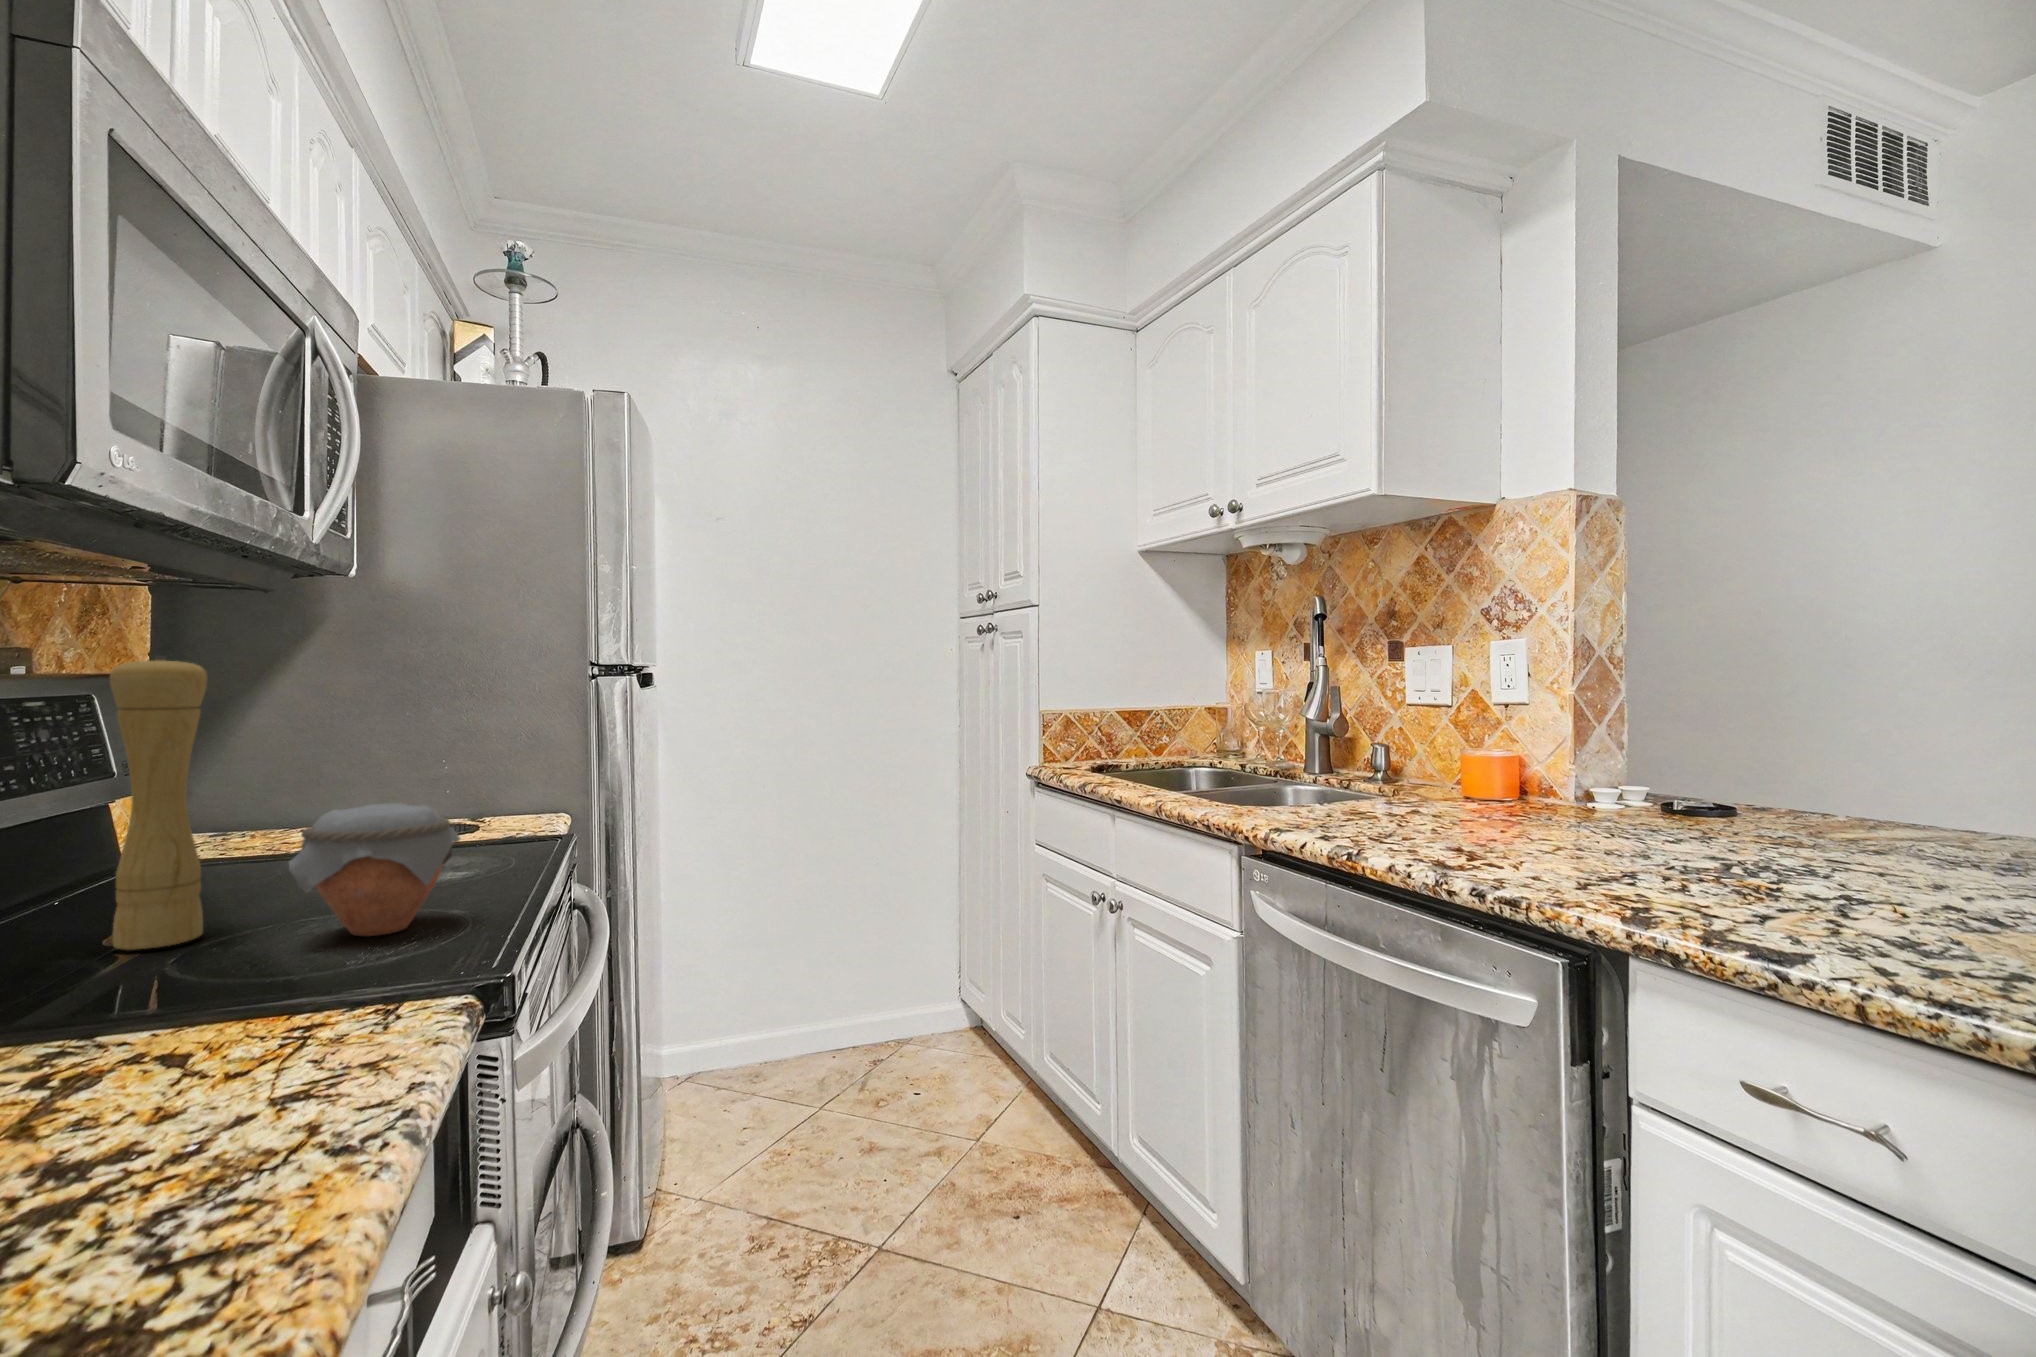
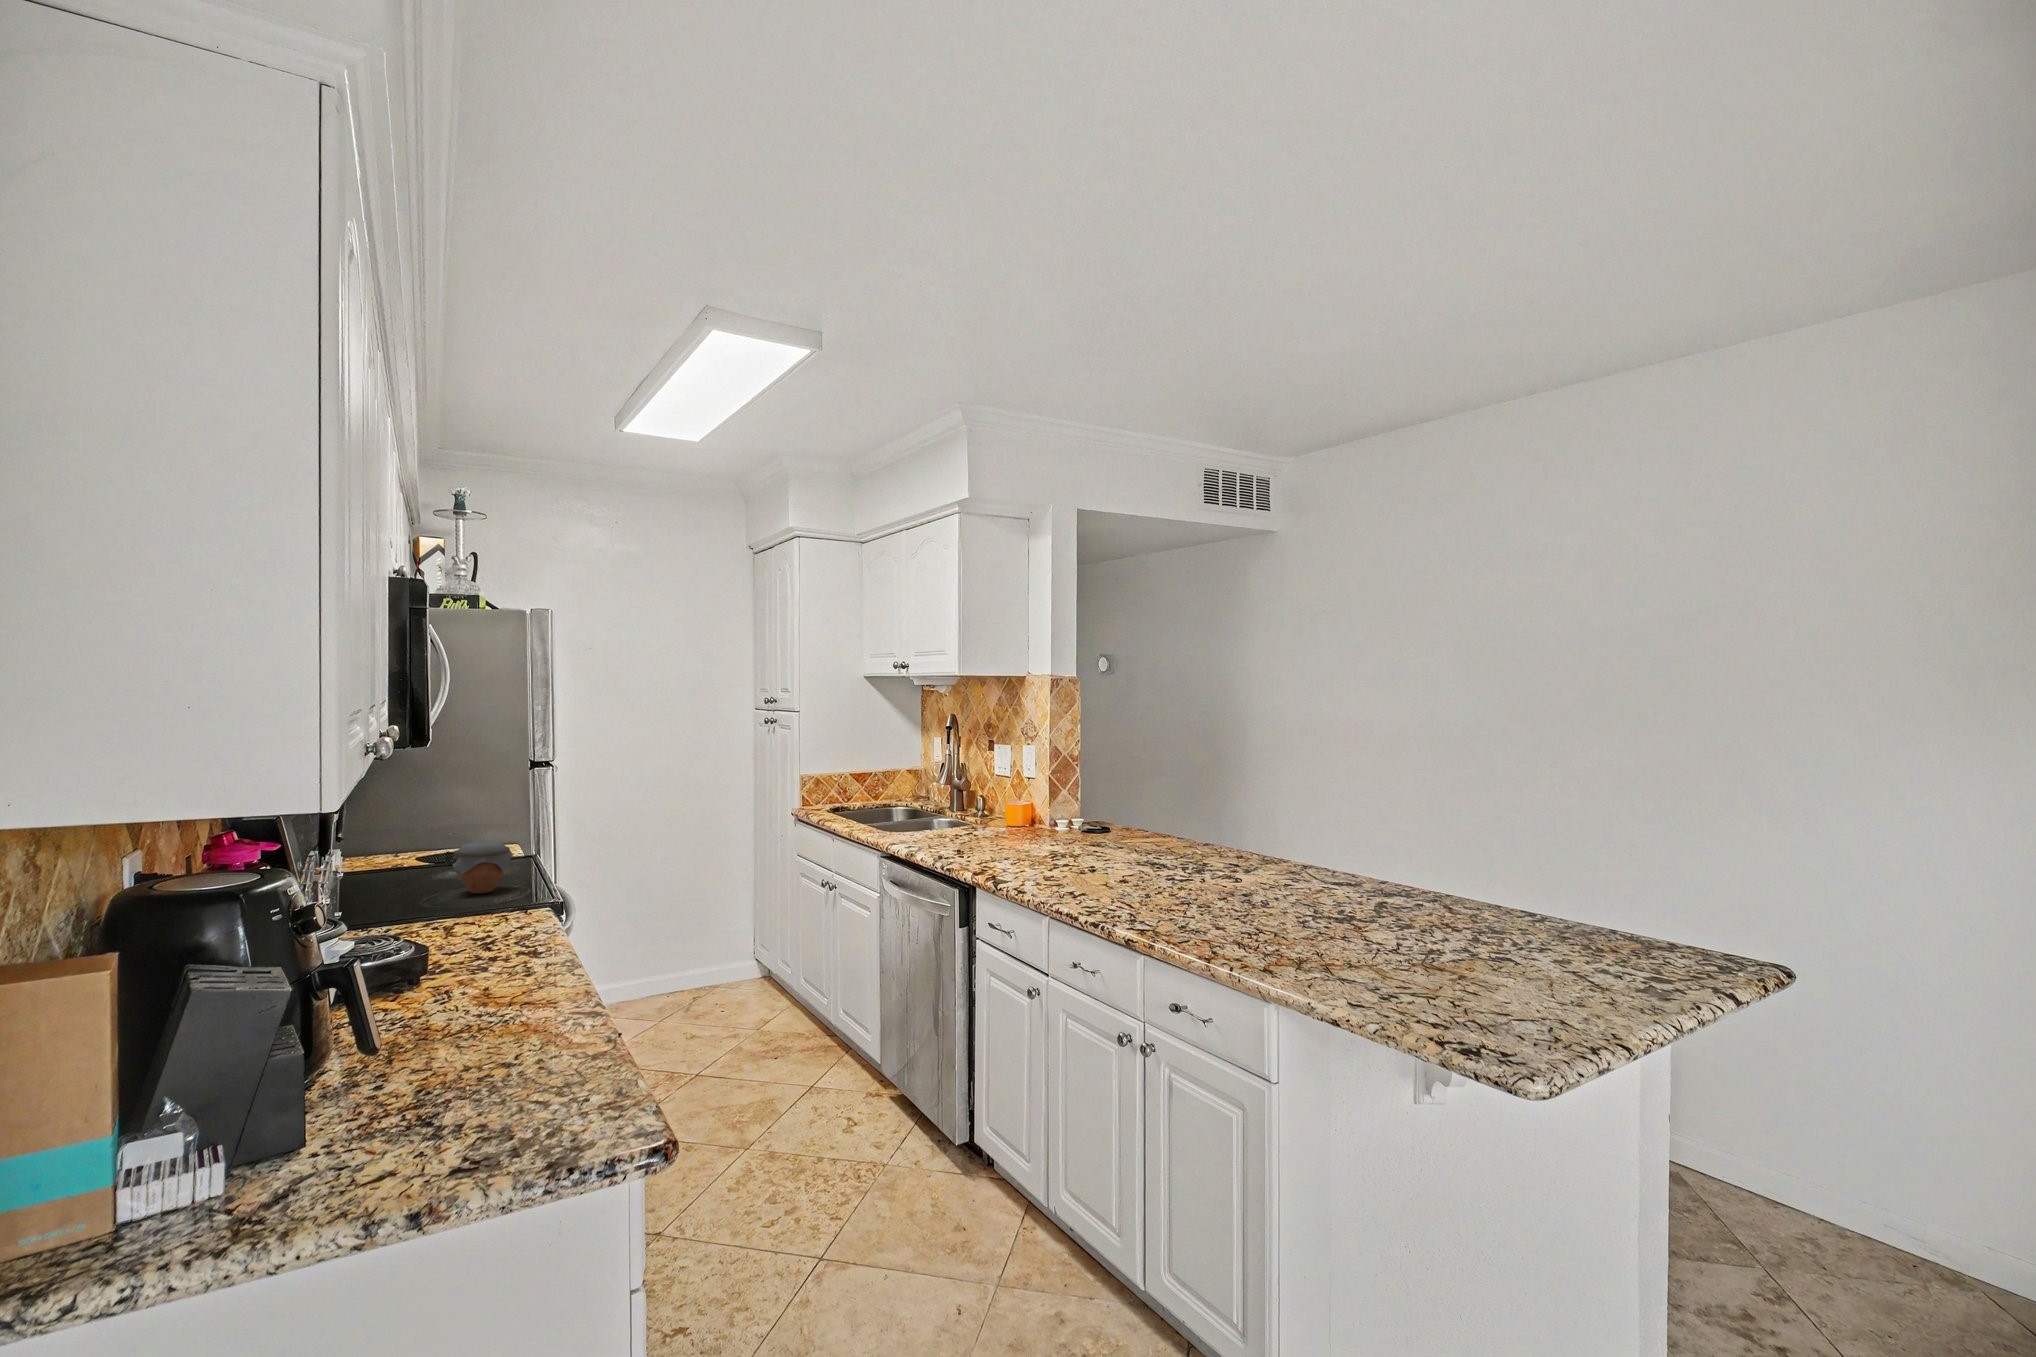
pepper mill: present [110,656,207,950] -> none [377,785,412,900]

